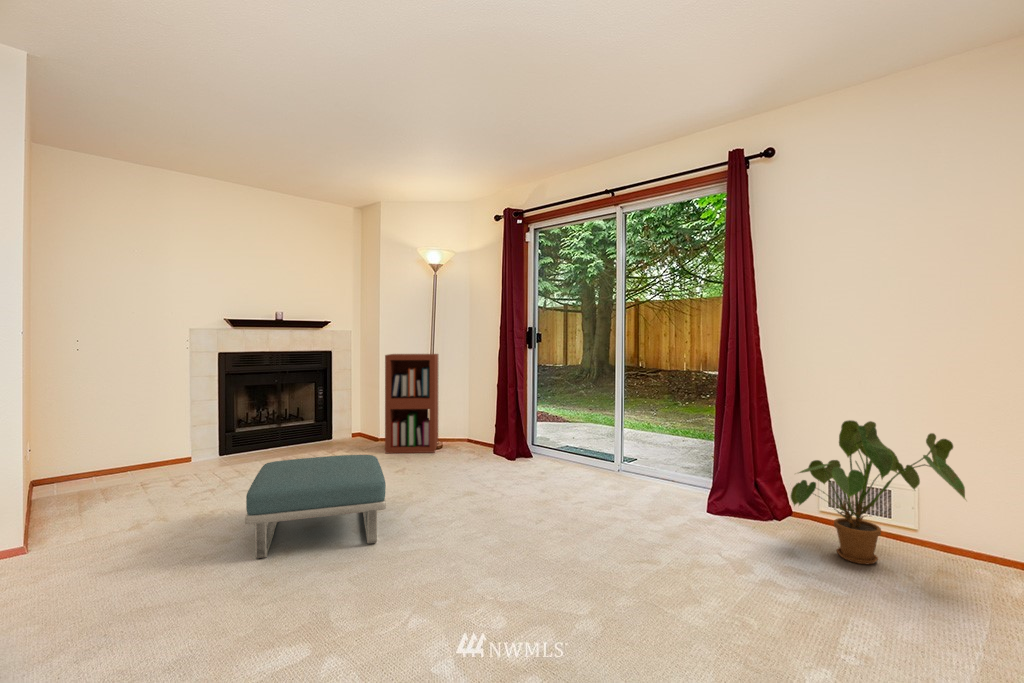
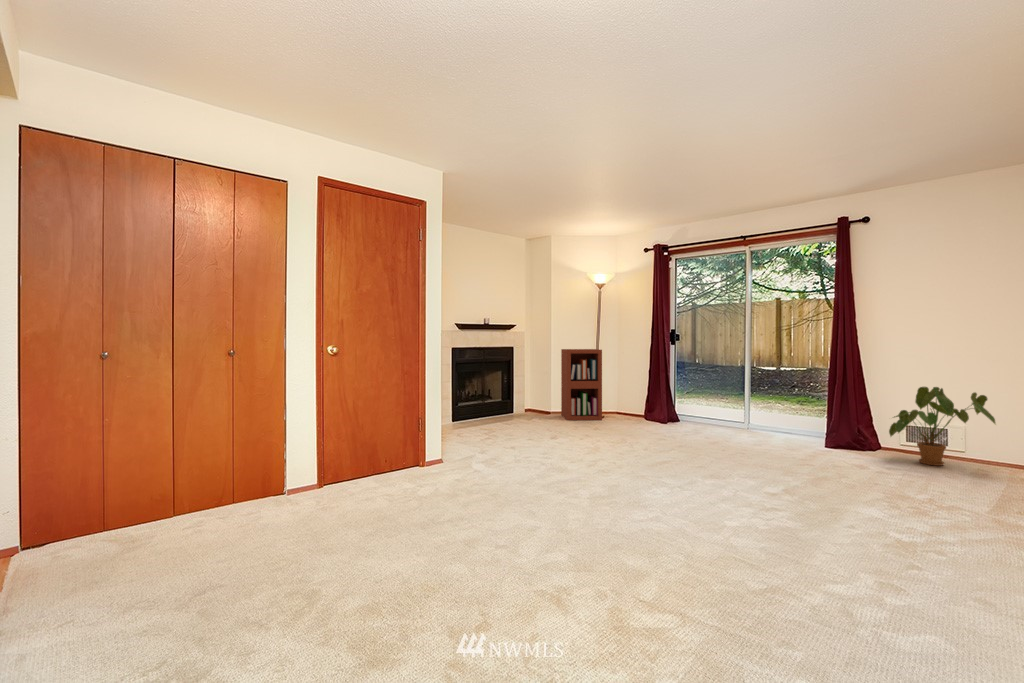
footstool: present [245,455,386,559] -> none [554,412,650,463]

